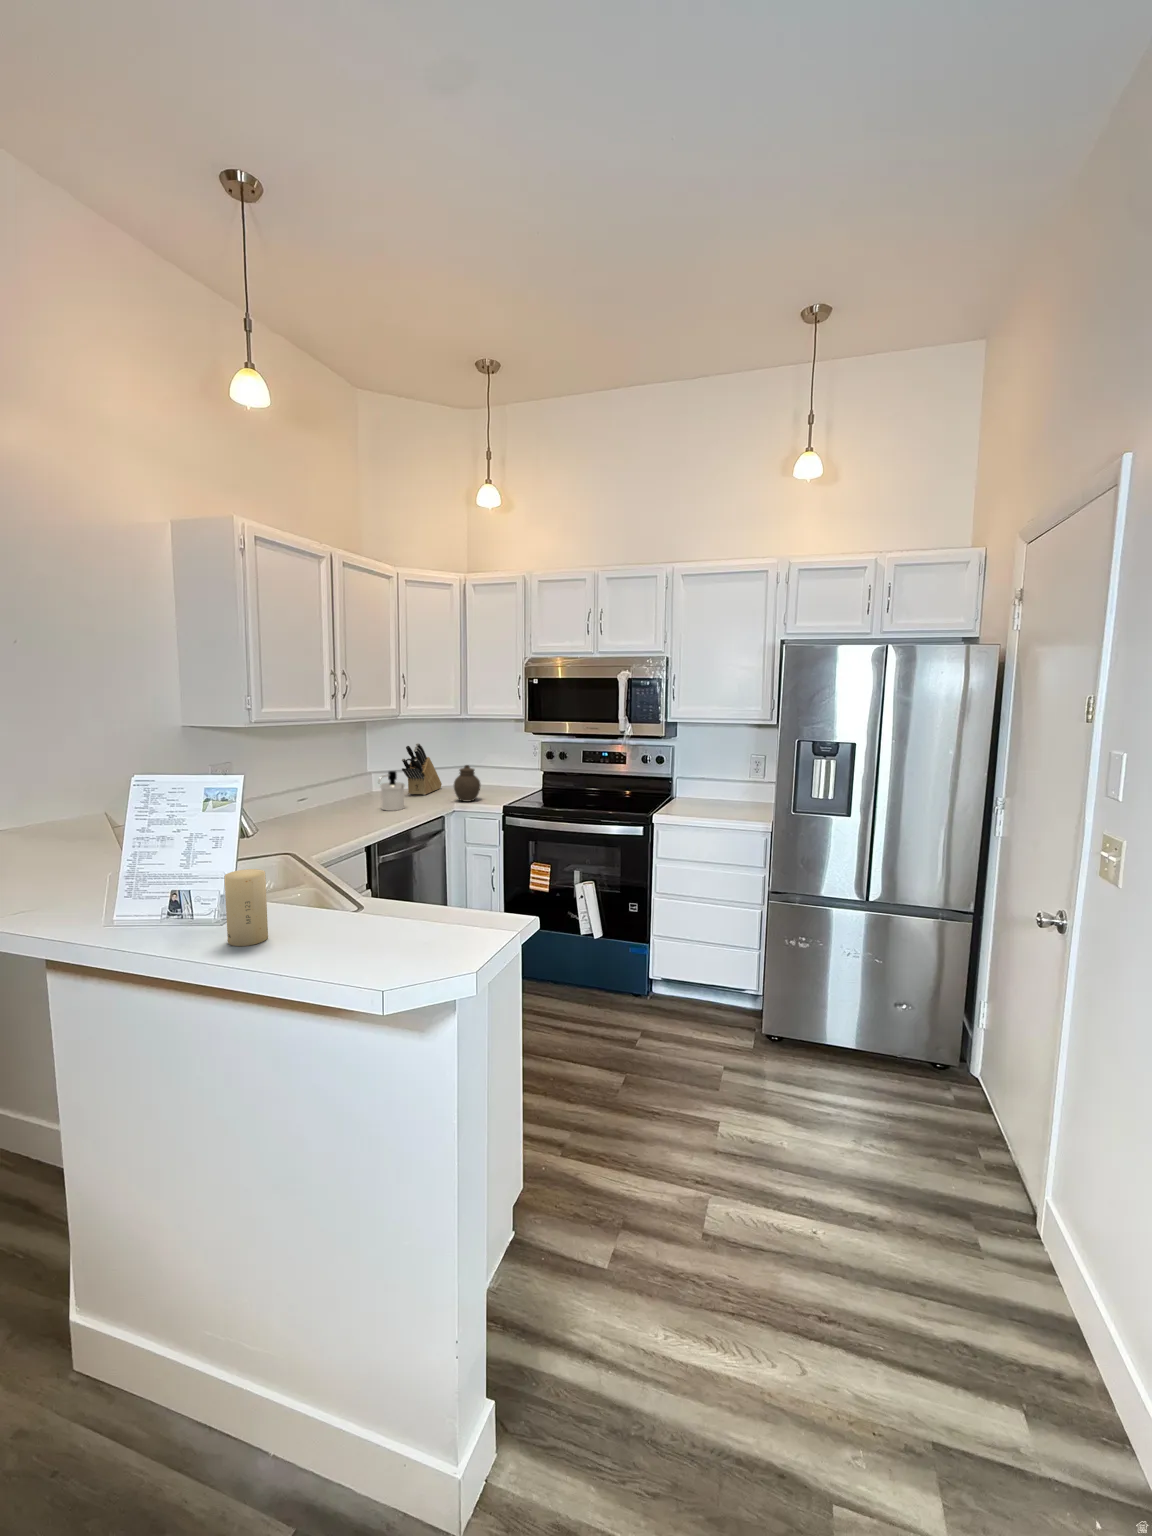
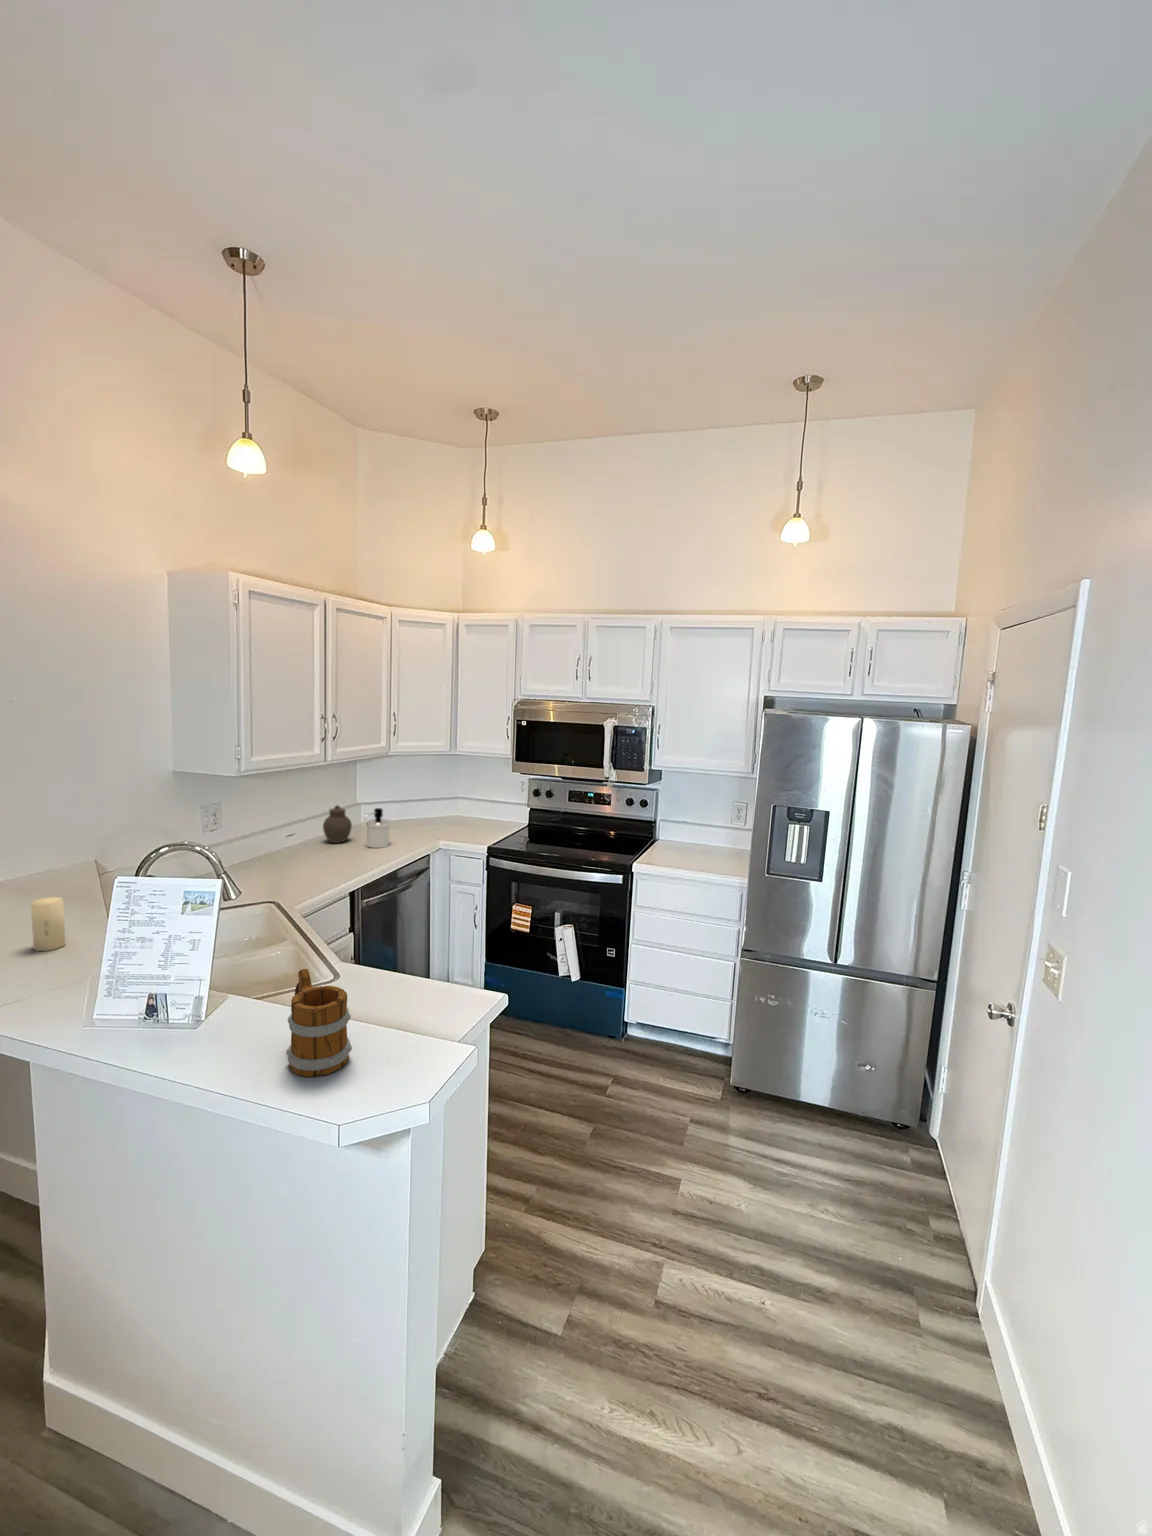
knife block: present [402,743,442,795] -> none [389,777,429,828]
jar: present [454,765,480,801] -> present [323,806,352,843]
mug: none [319,855,388,961] -> present [286,969,352,1077]
candle: present [224,869,268,946] -> present [31,897,65,951]

